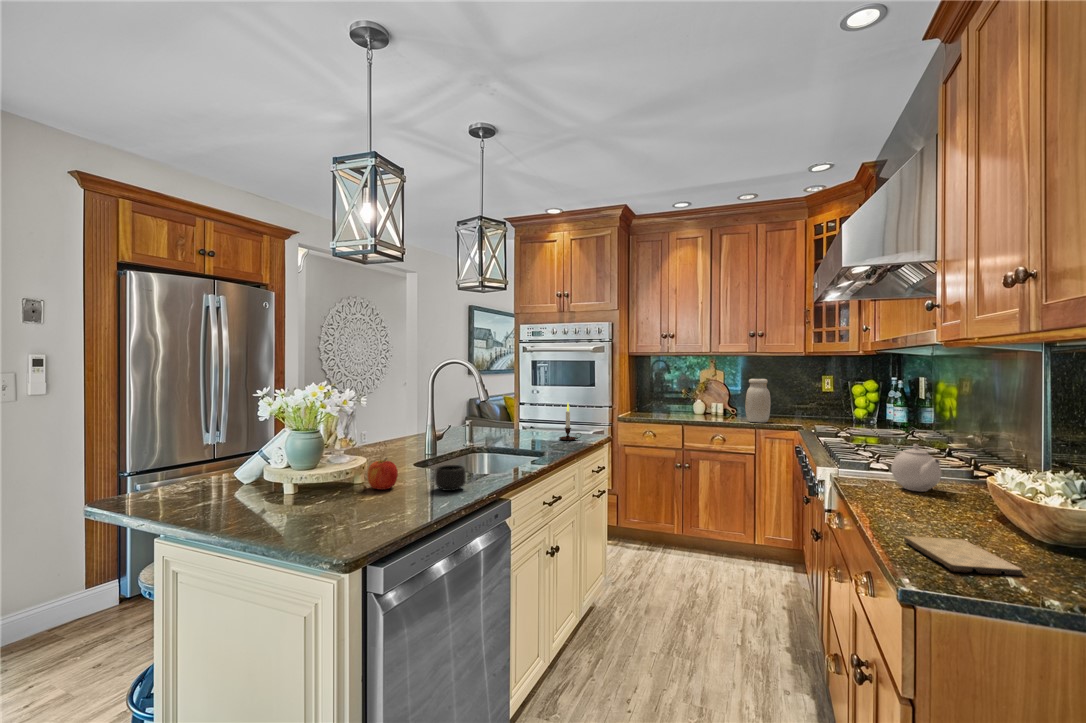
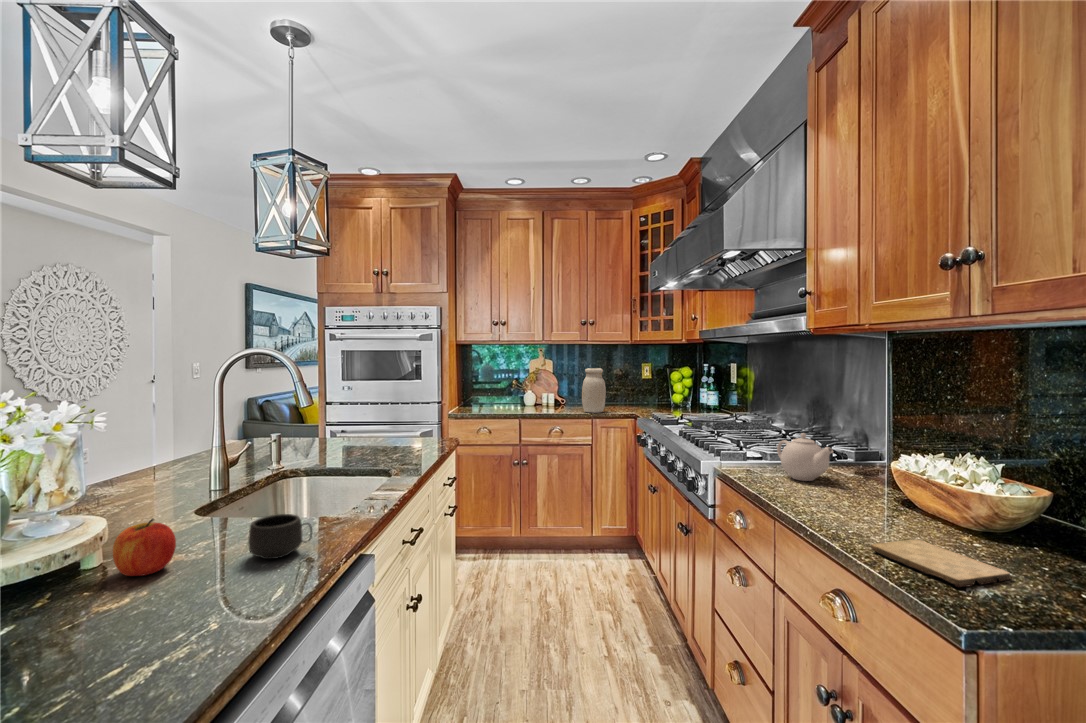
candle: present [559,403,581,440] -> none [399,402,427,450]

